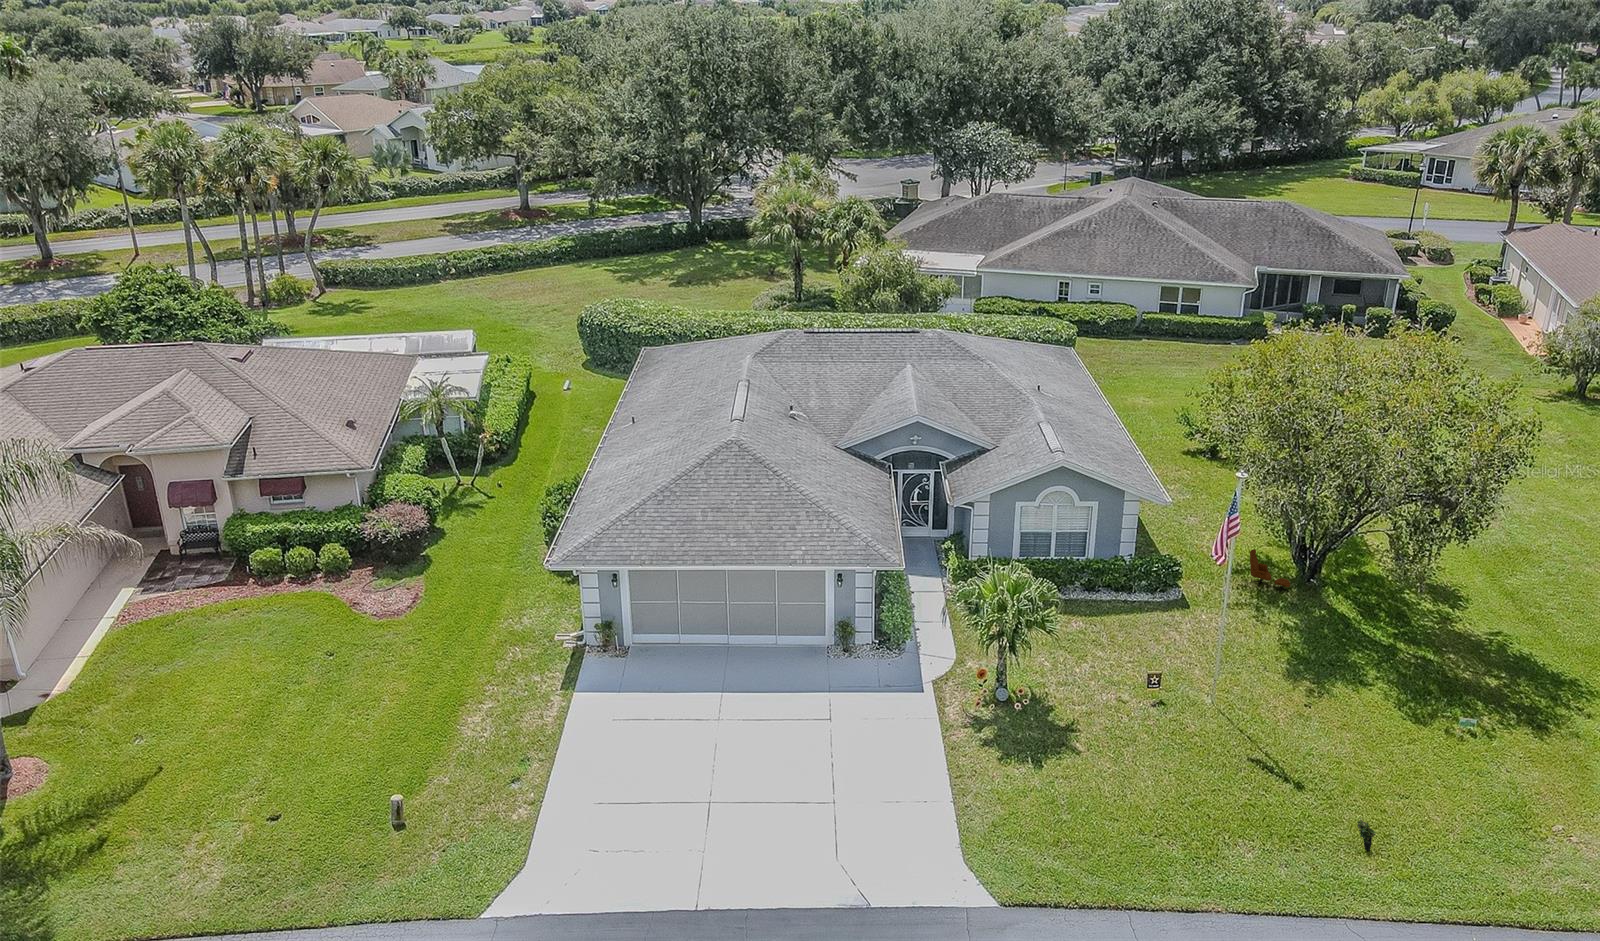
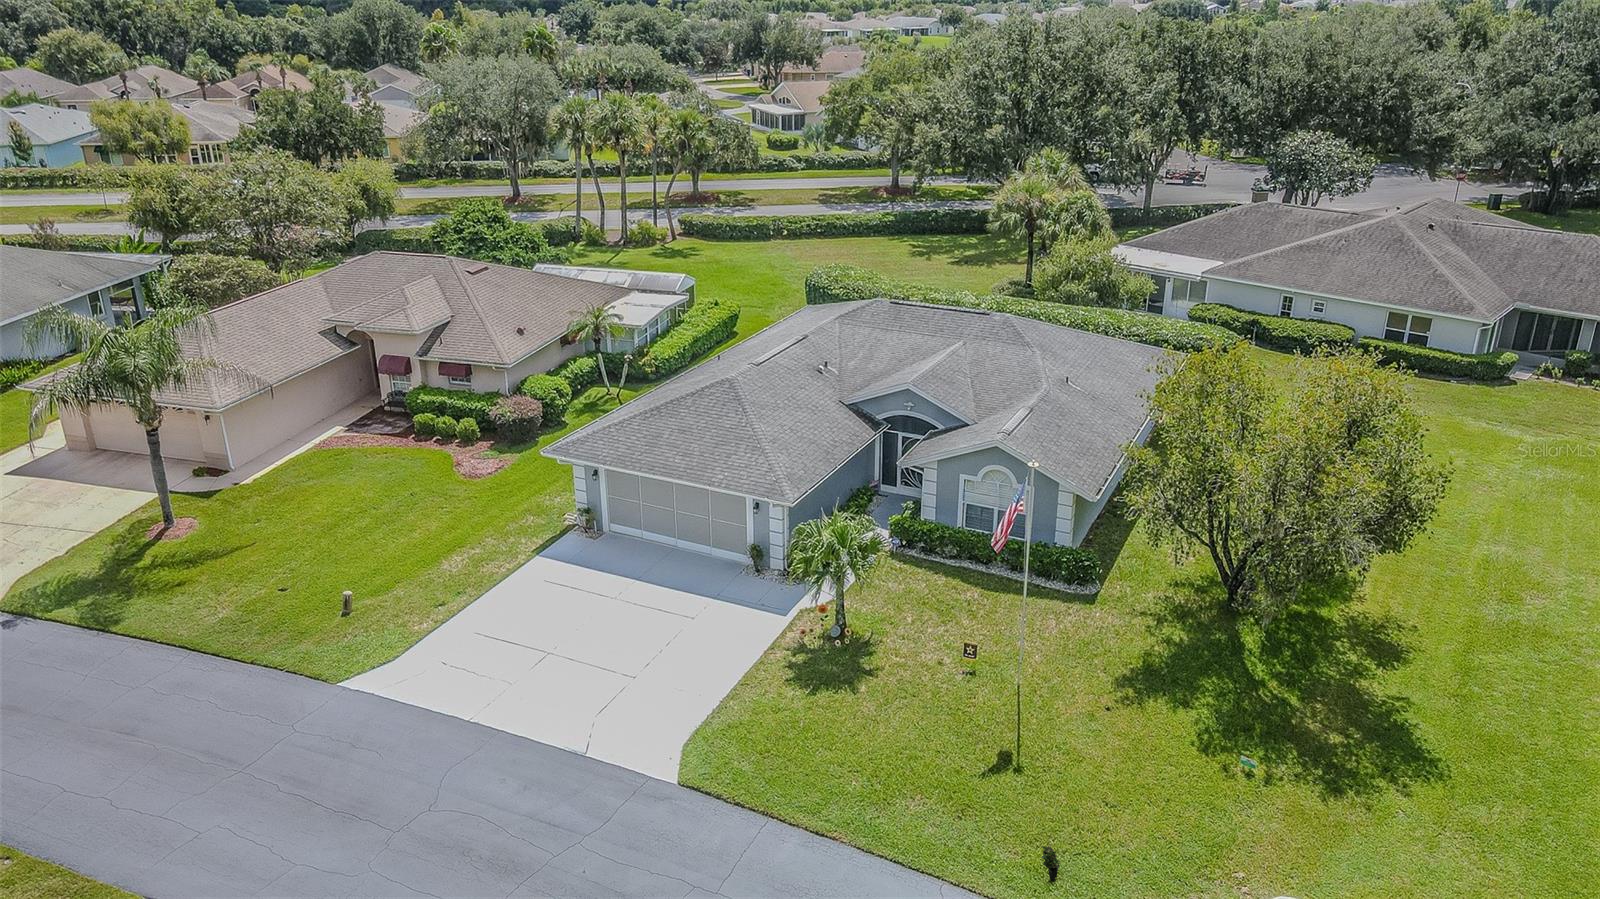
lounge chair: present [1250,549,1290,591] -> none [1209,575,1247,628]

